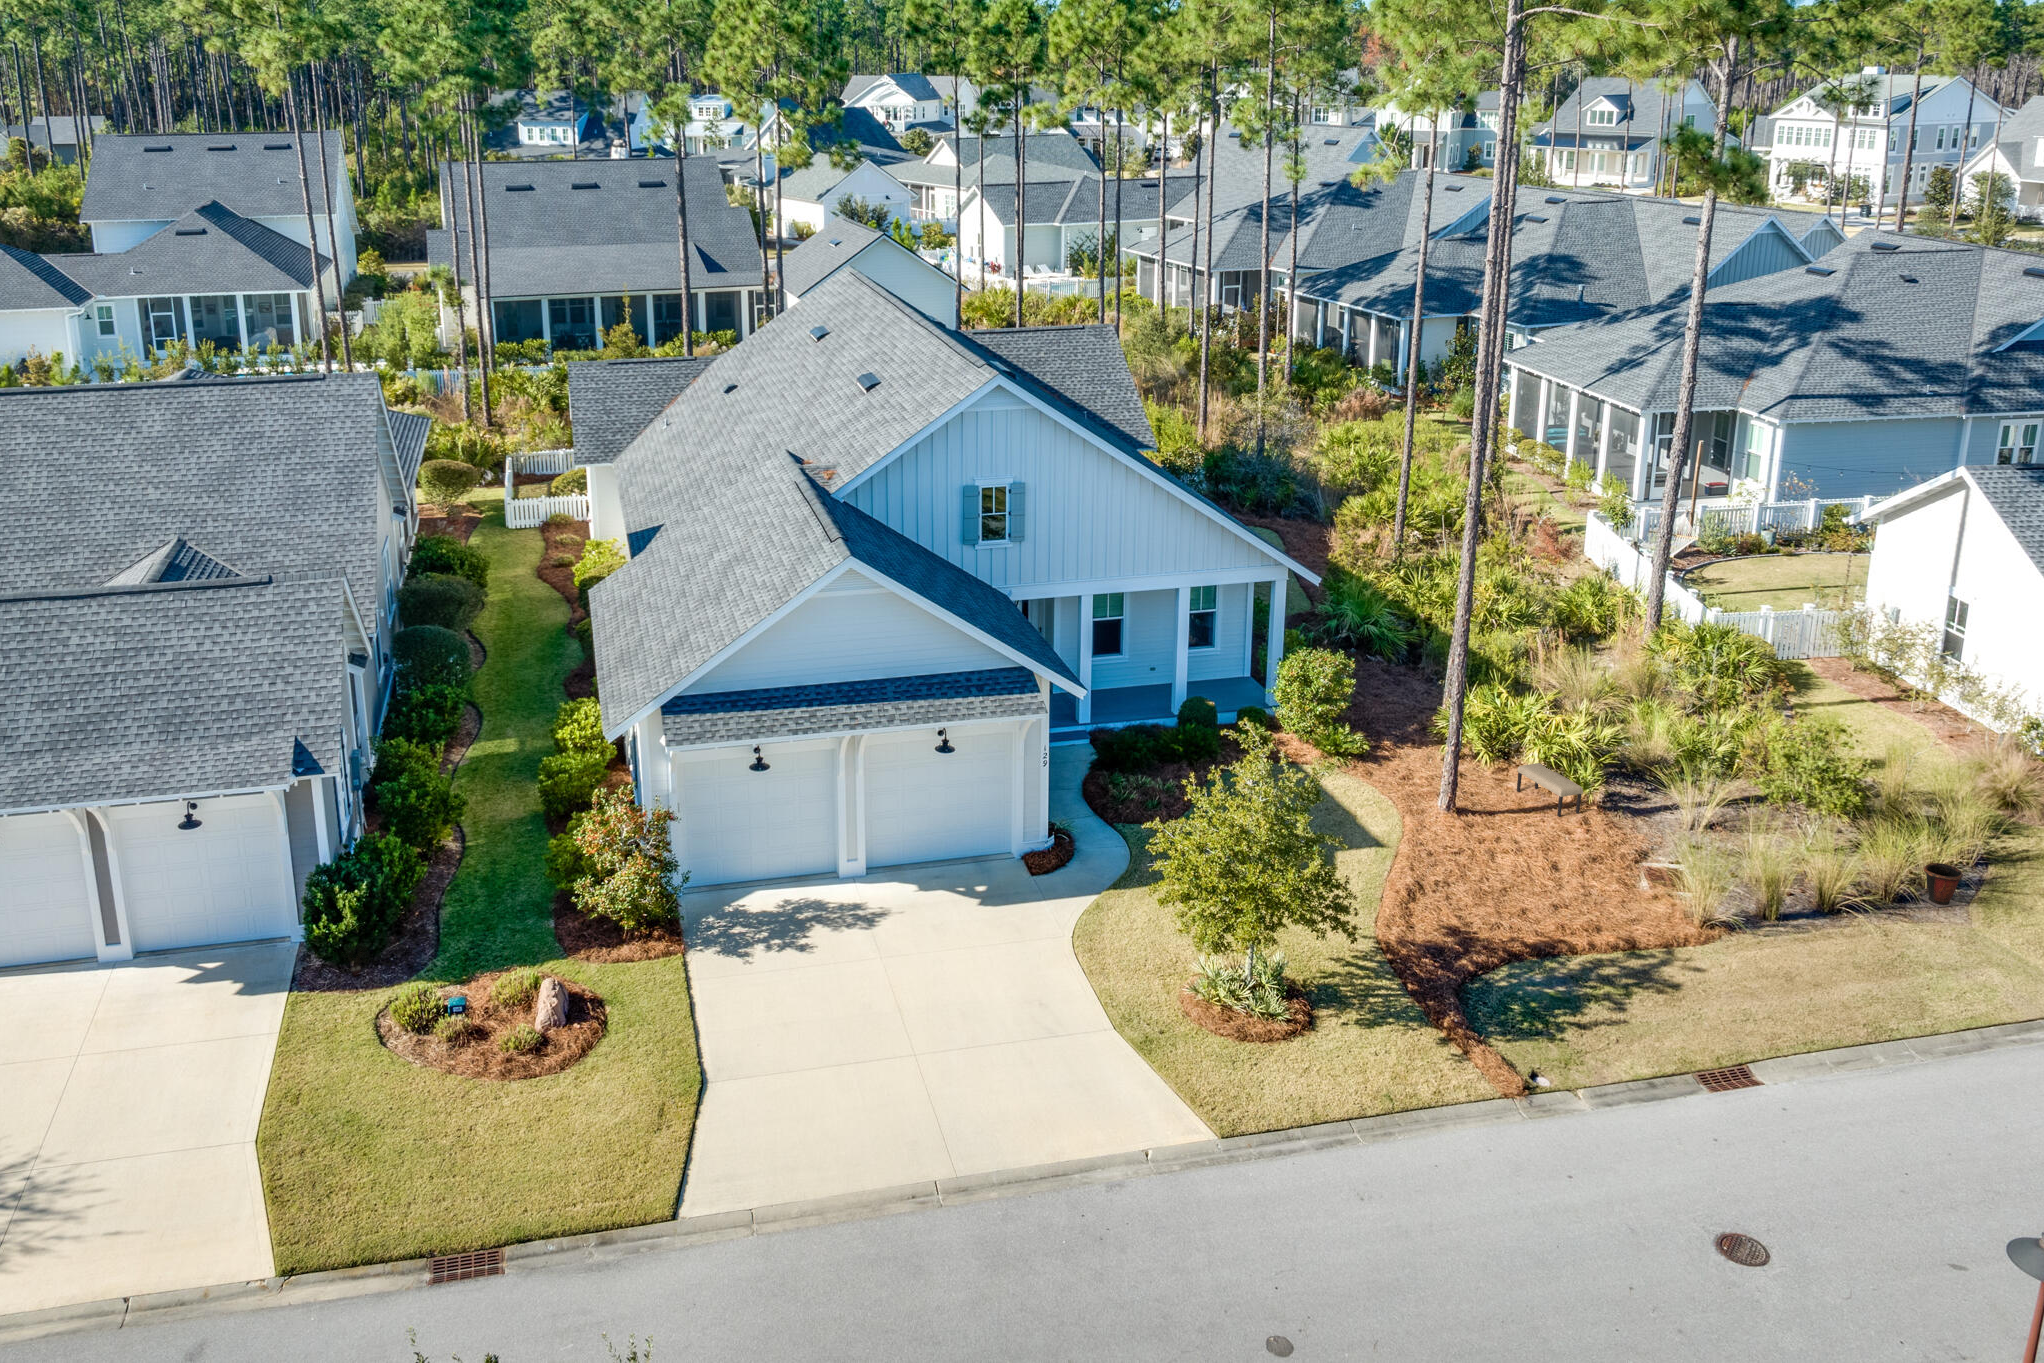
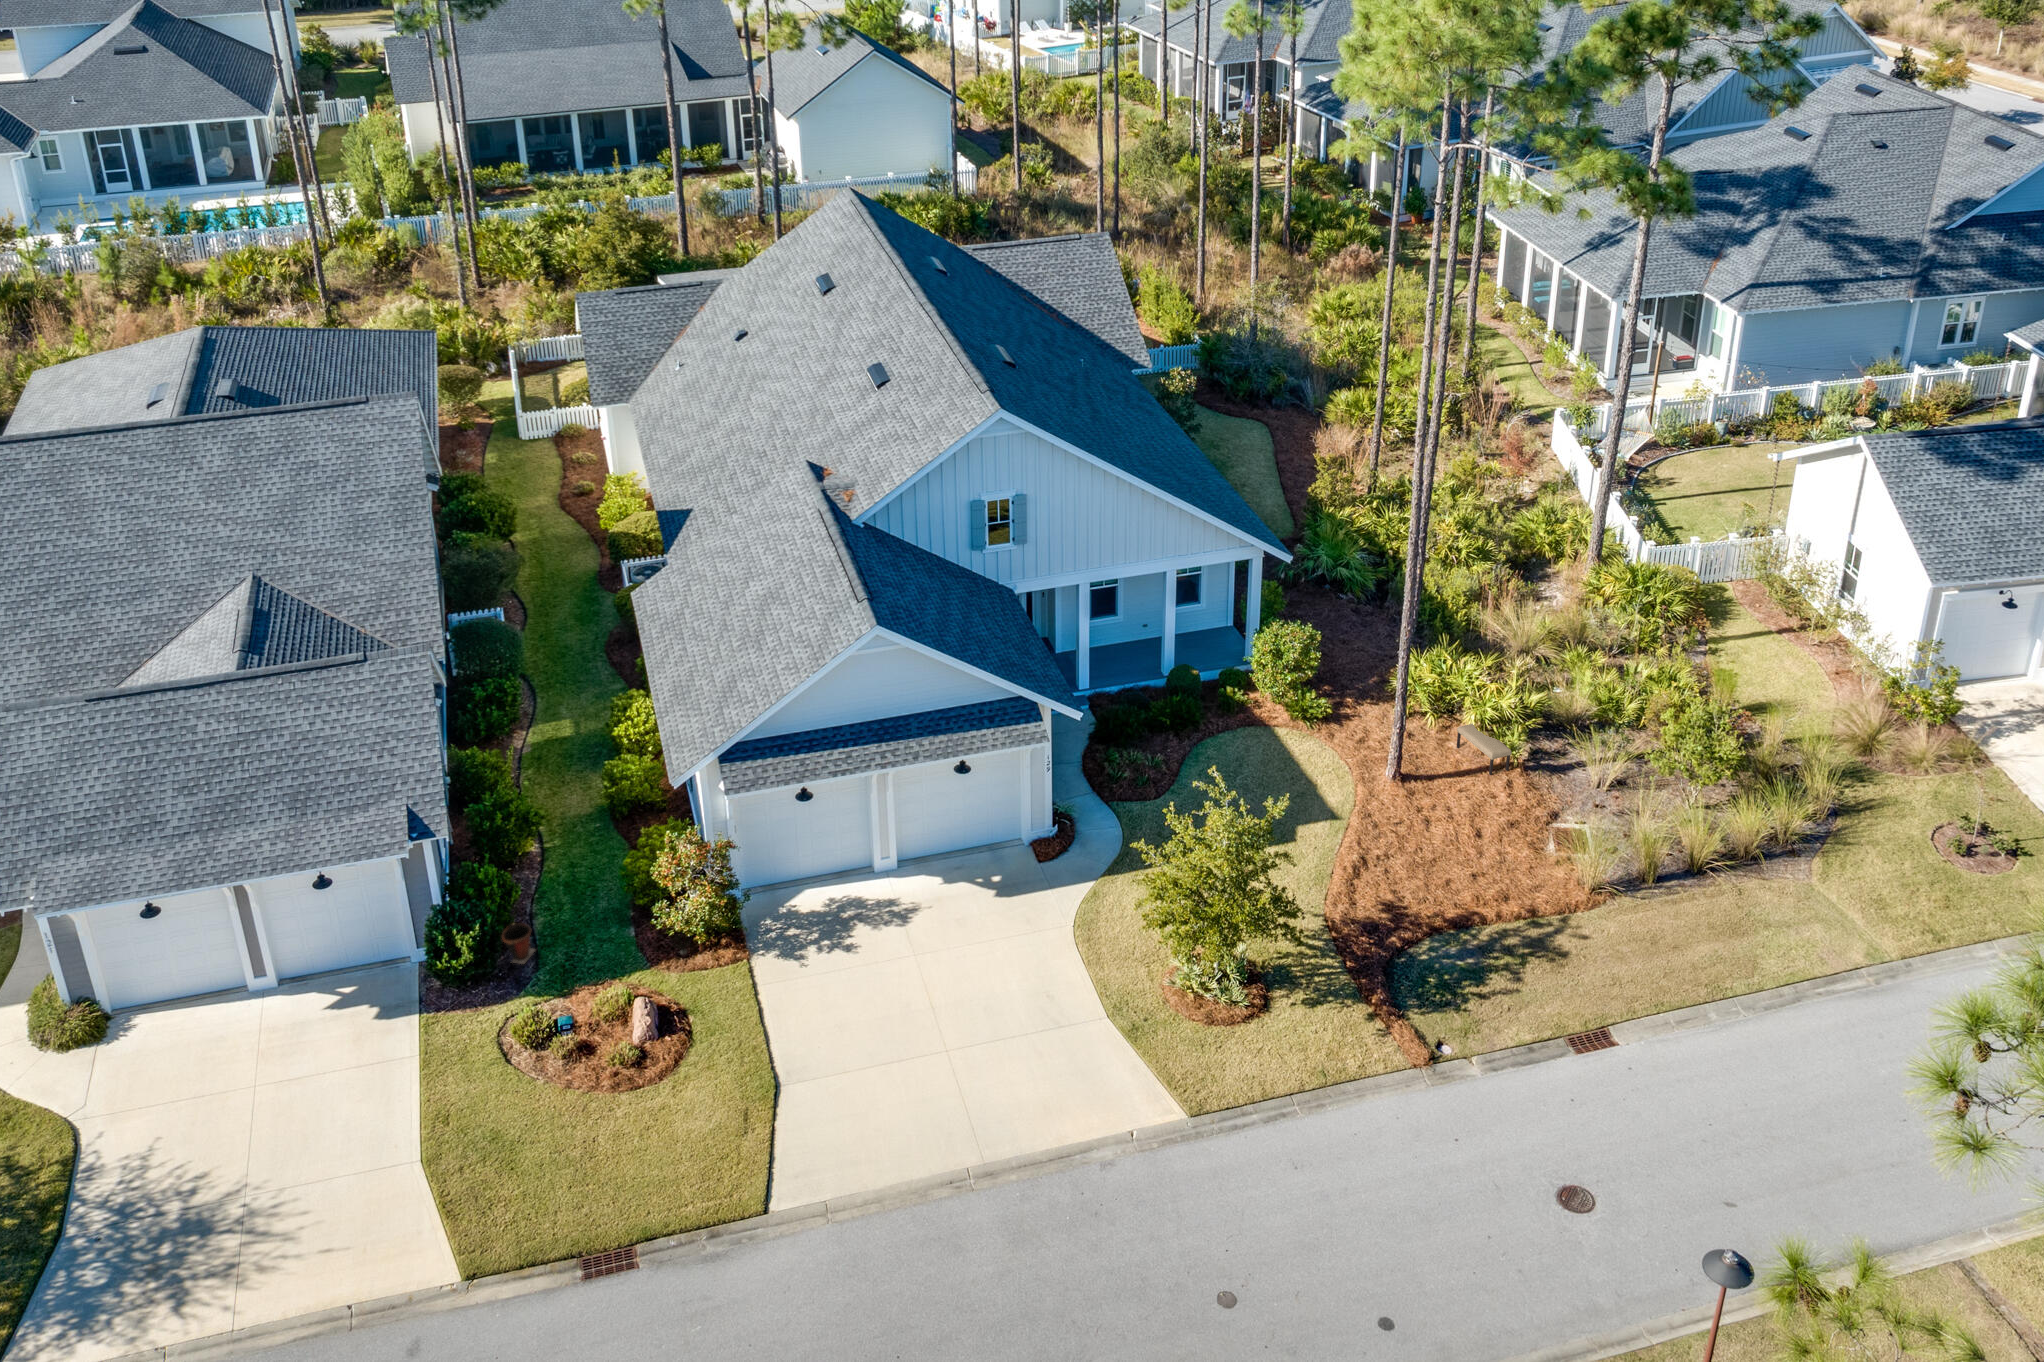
trash can: present [1920,863,1963,907] -> present [502,923,535,964]
potted plant: present [342,944,368,976] -> present [673,934,692,958]

